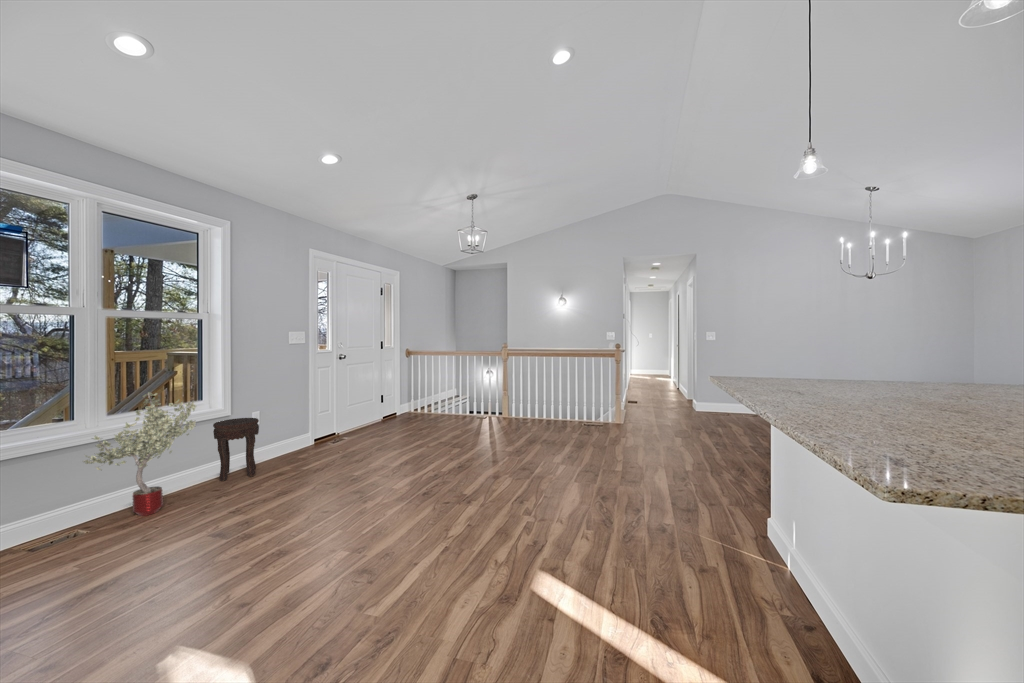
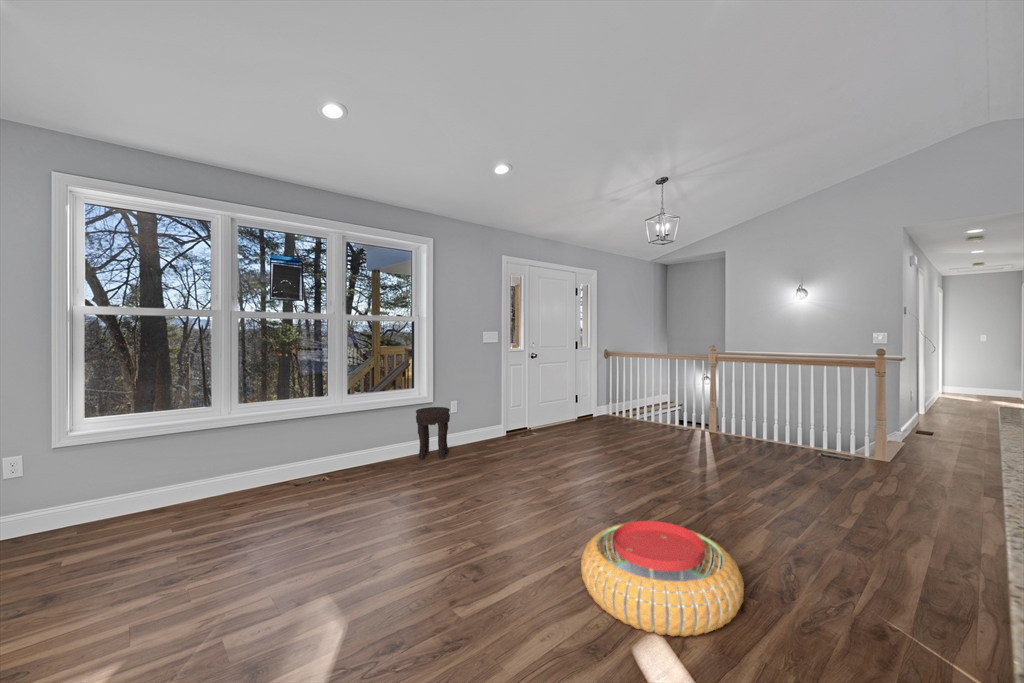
potted tree: present [83,392,196,516] -> none [319,380,398,478]
pouf: none [466,488,593,574] -> present [581,521,744,637]

